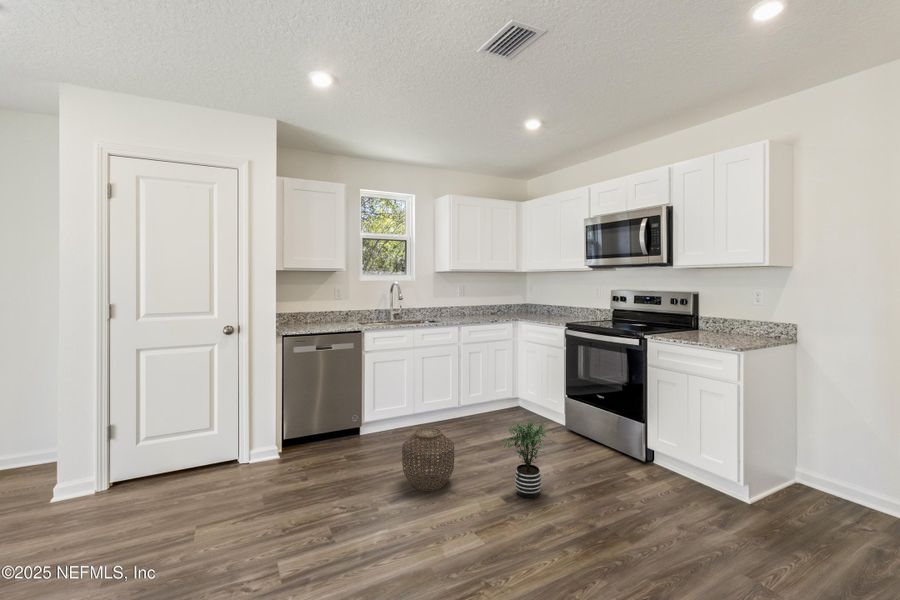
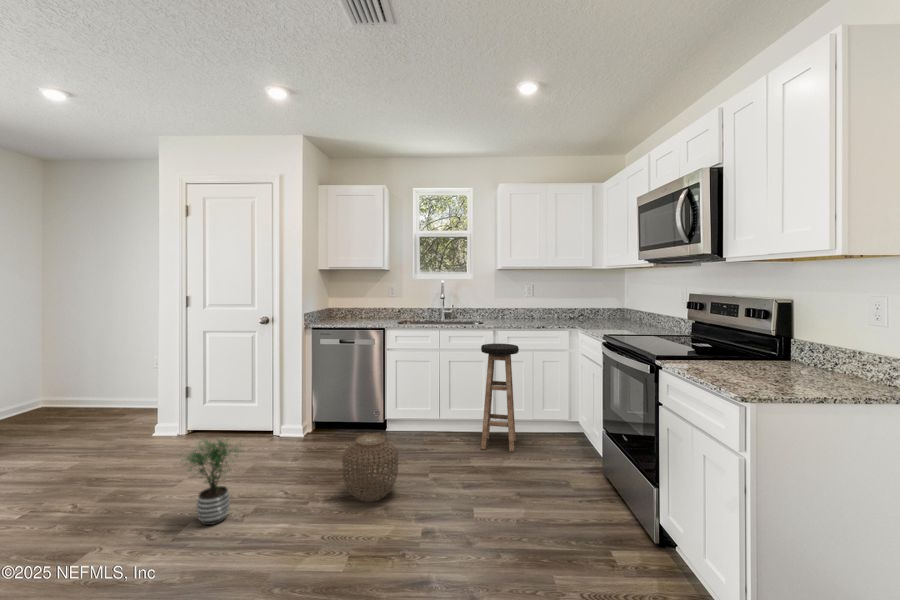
bar stool: none [457,338,493,432] -> present [481,344,519,452]
potted plant: present [502,422,547,498] -> present [182,439,239,525]

